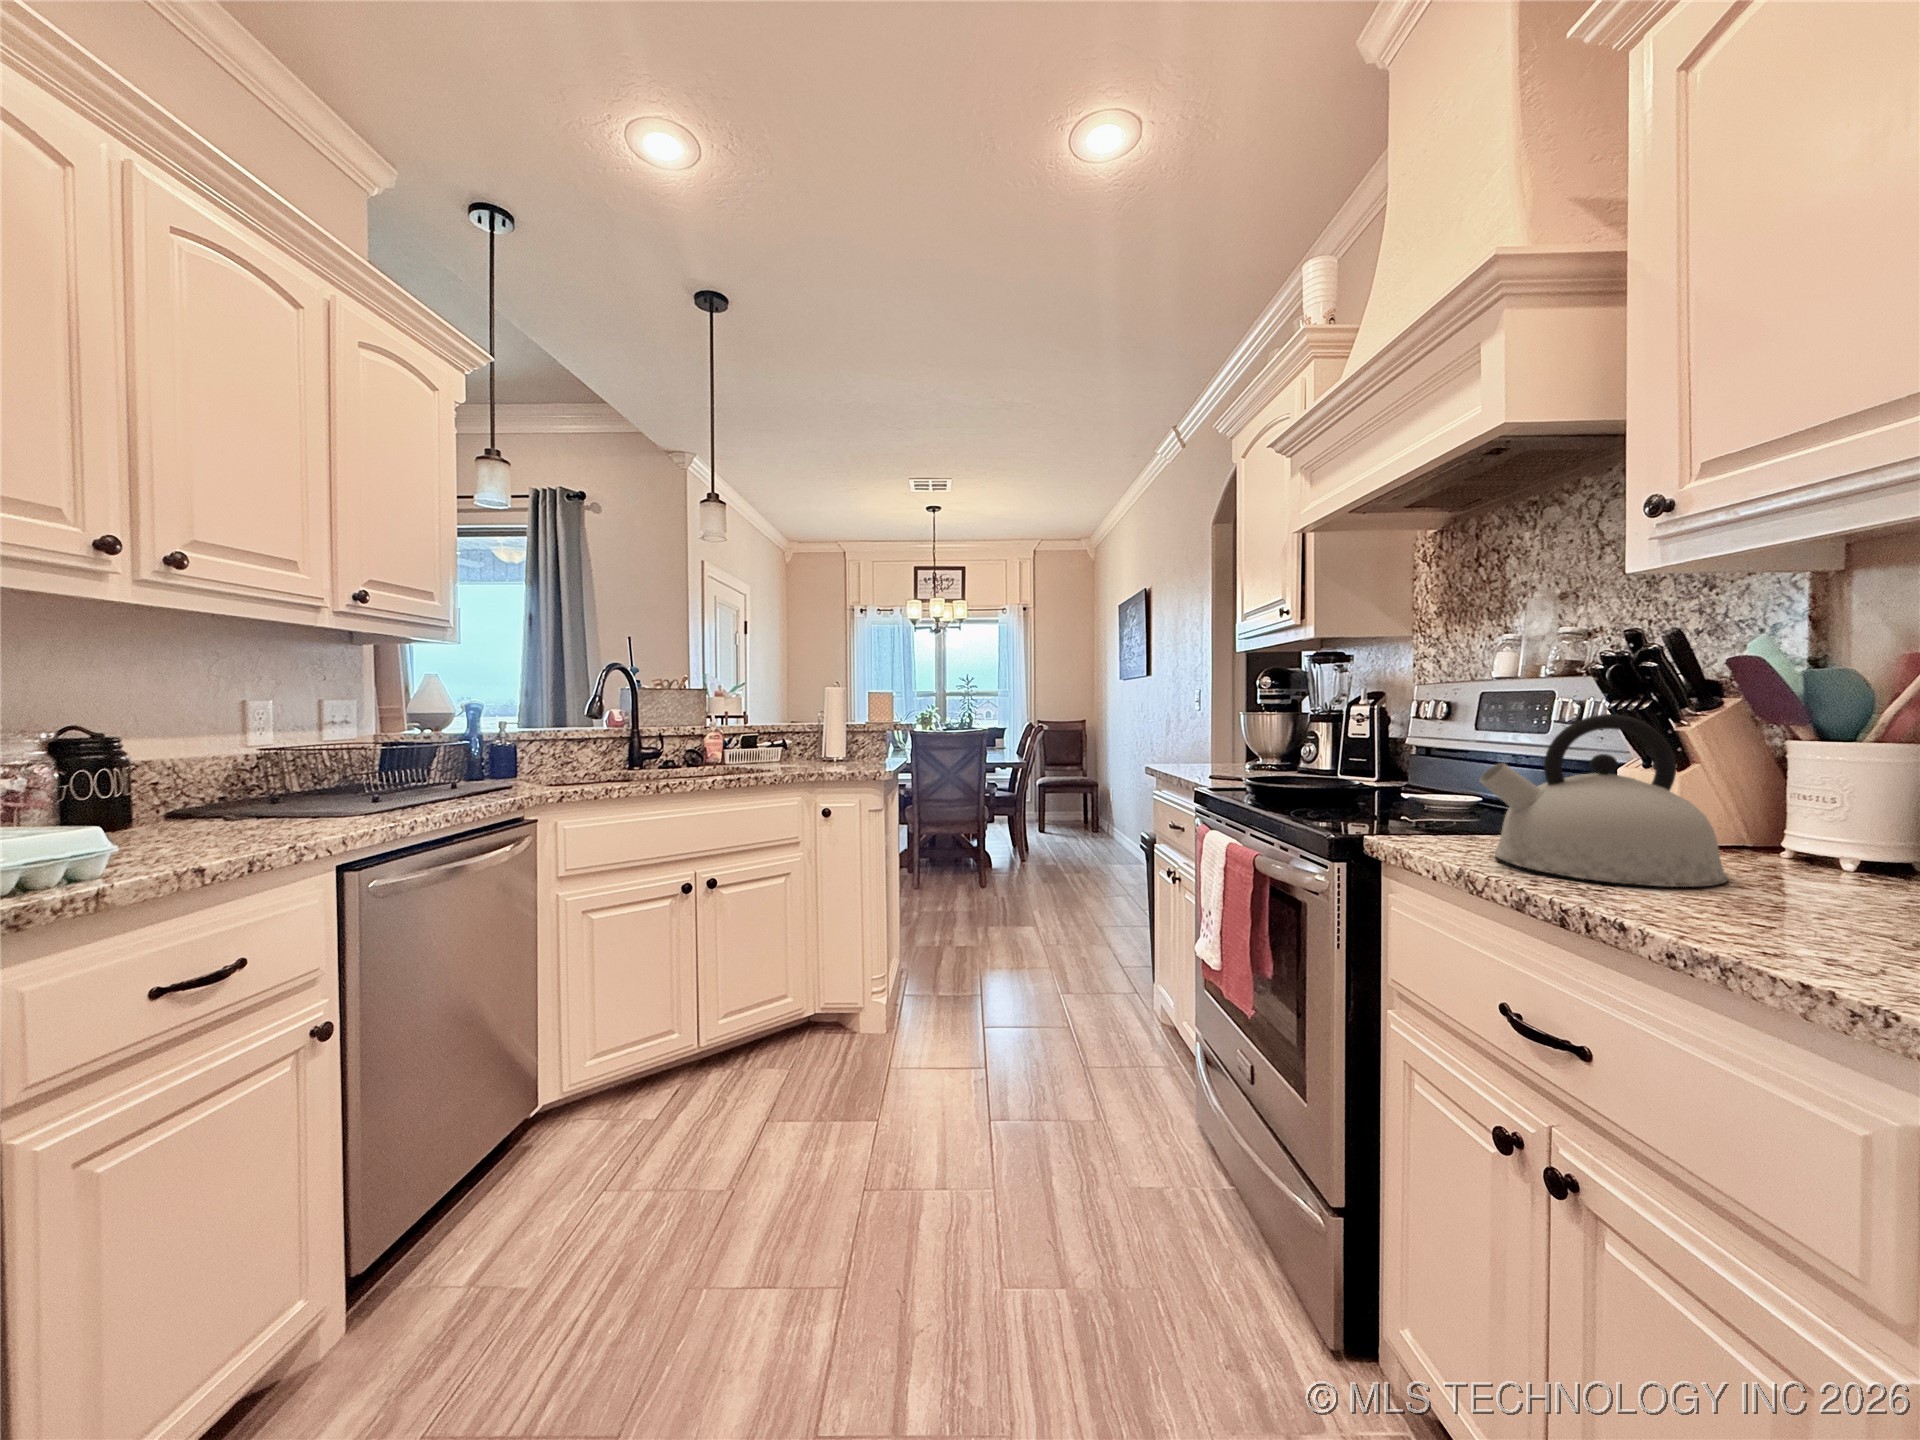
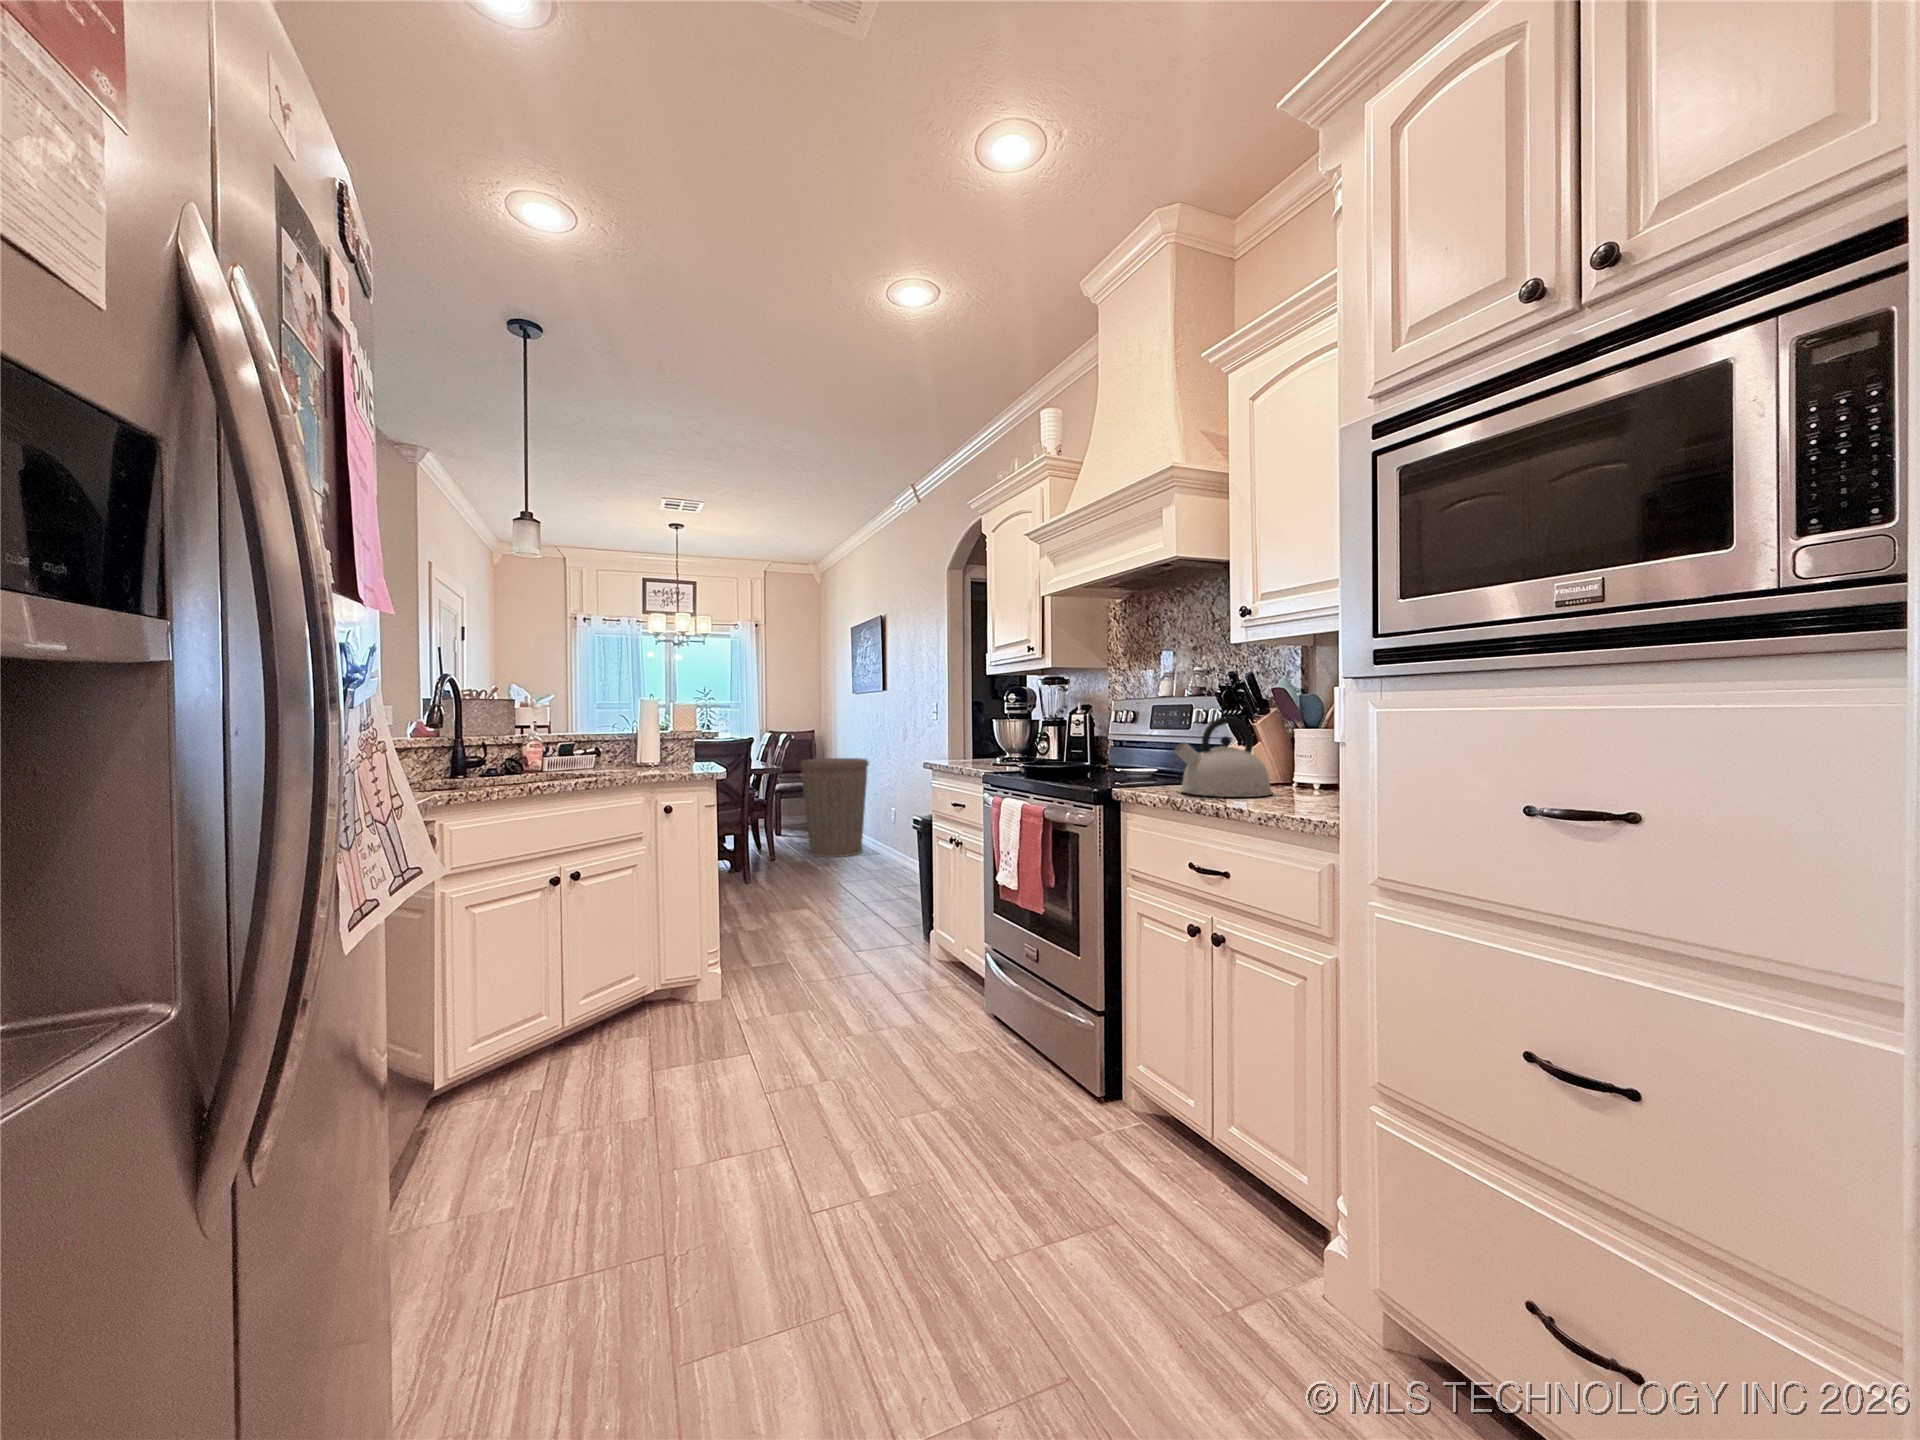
trash can: none [1053,750,1129,859] -> present [800,758,869,857]

